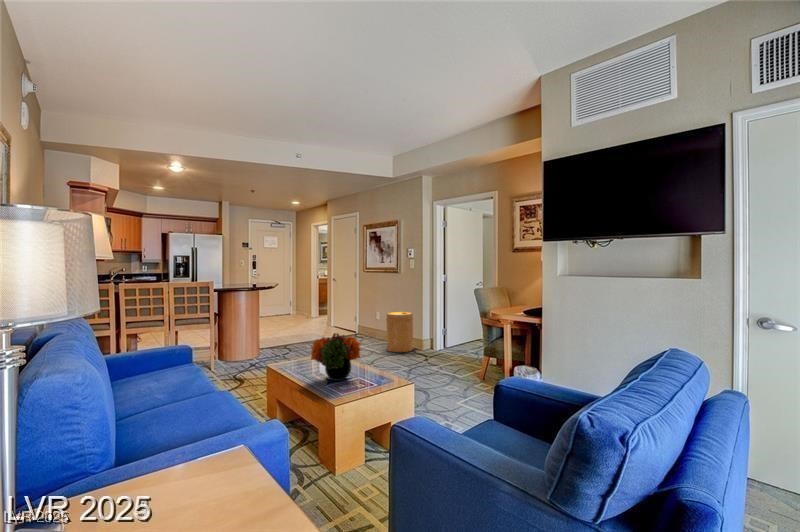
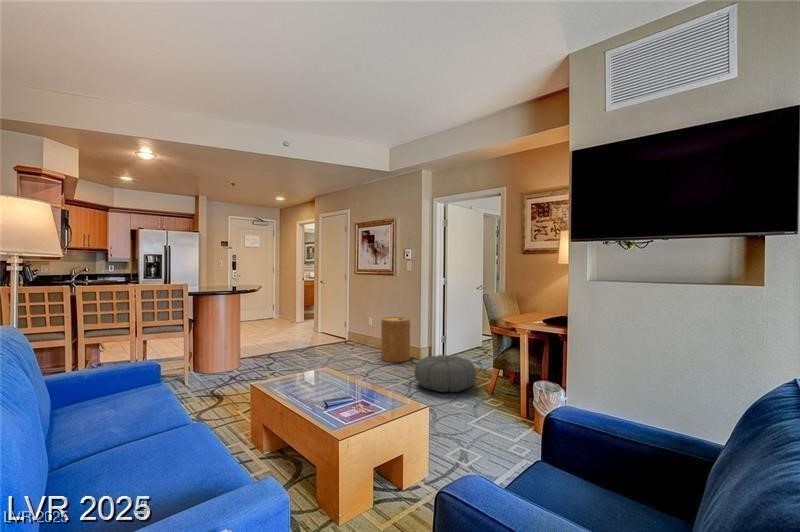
flower arrangement: present [311,333,361,381] -> none [305,346,366,403]
pouf: none [414,345,469,378] -> present [415,355,476,392]

